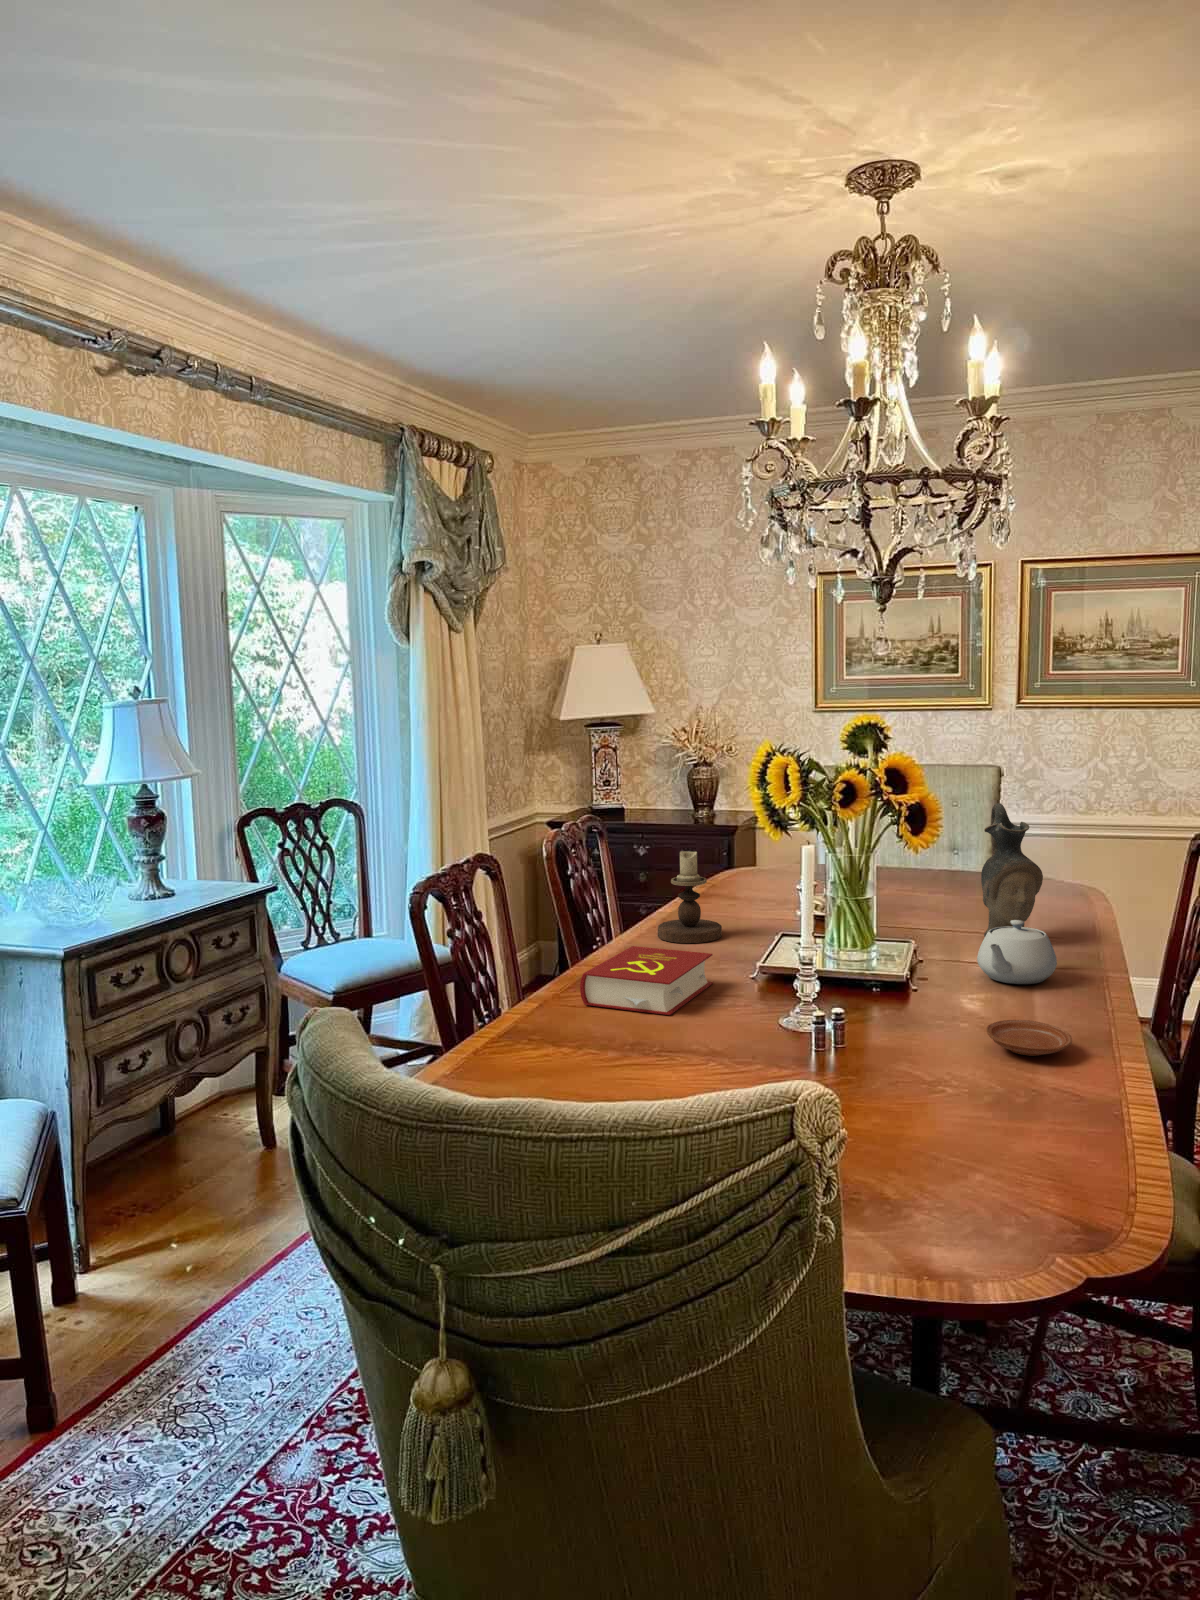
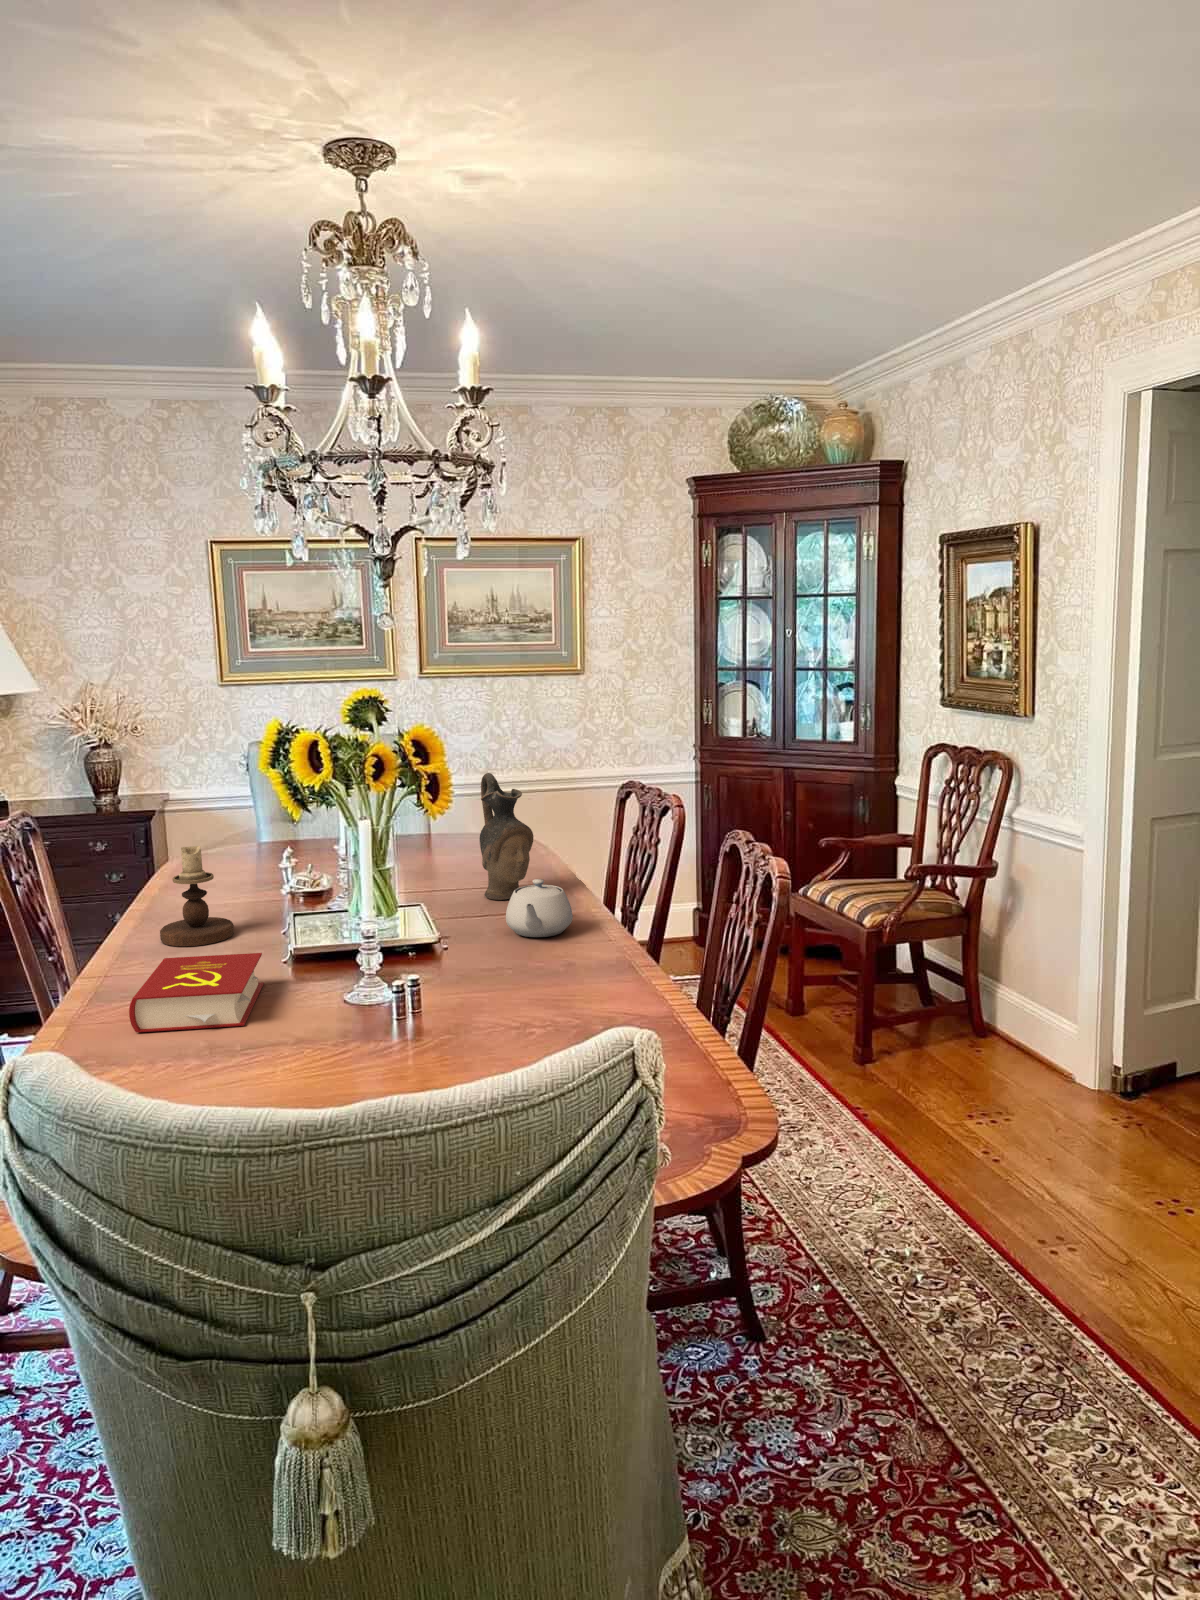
plate: present [987,1020,1072,1056] -> none [561,968,632,1000]

